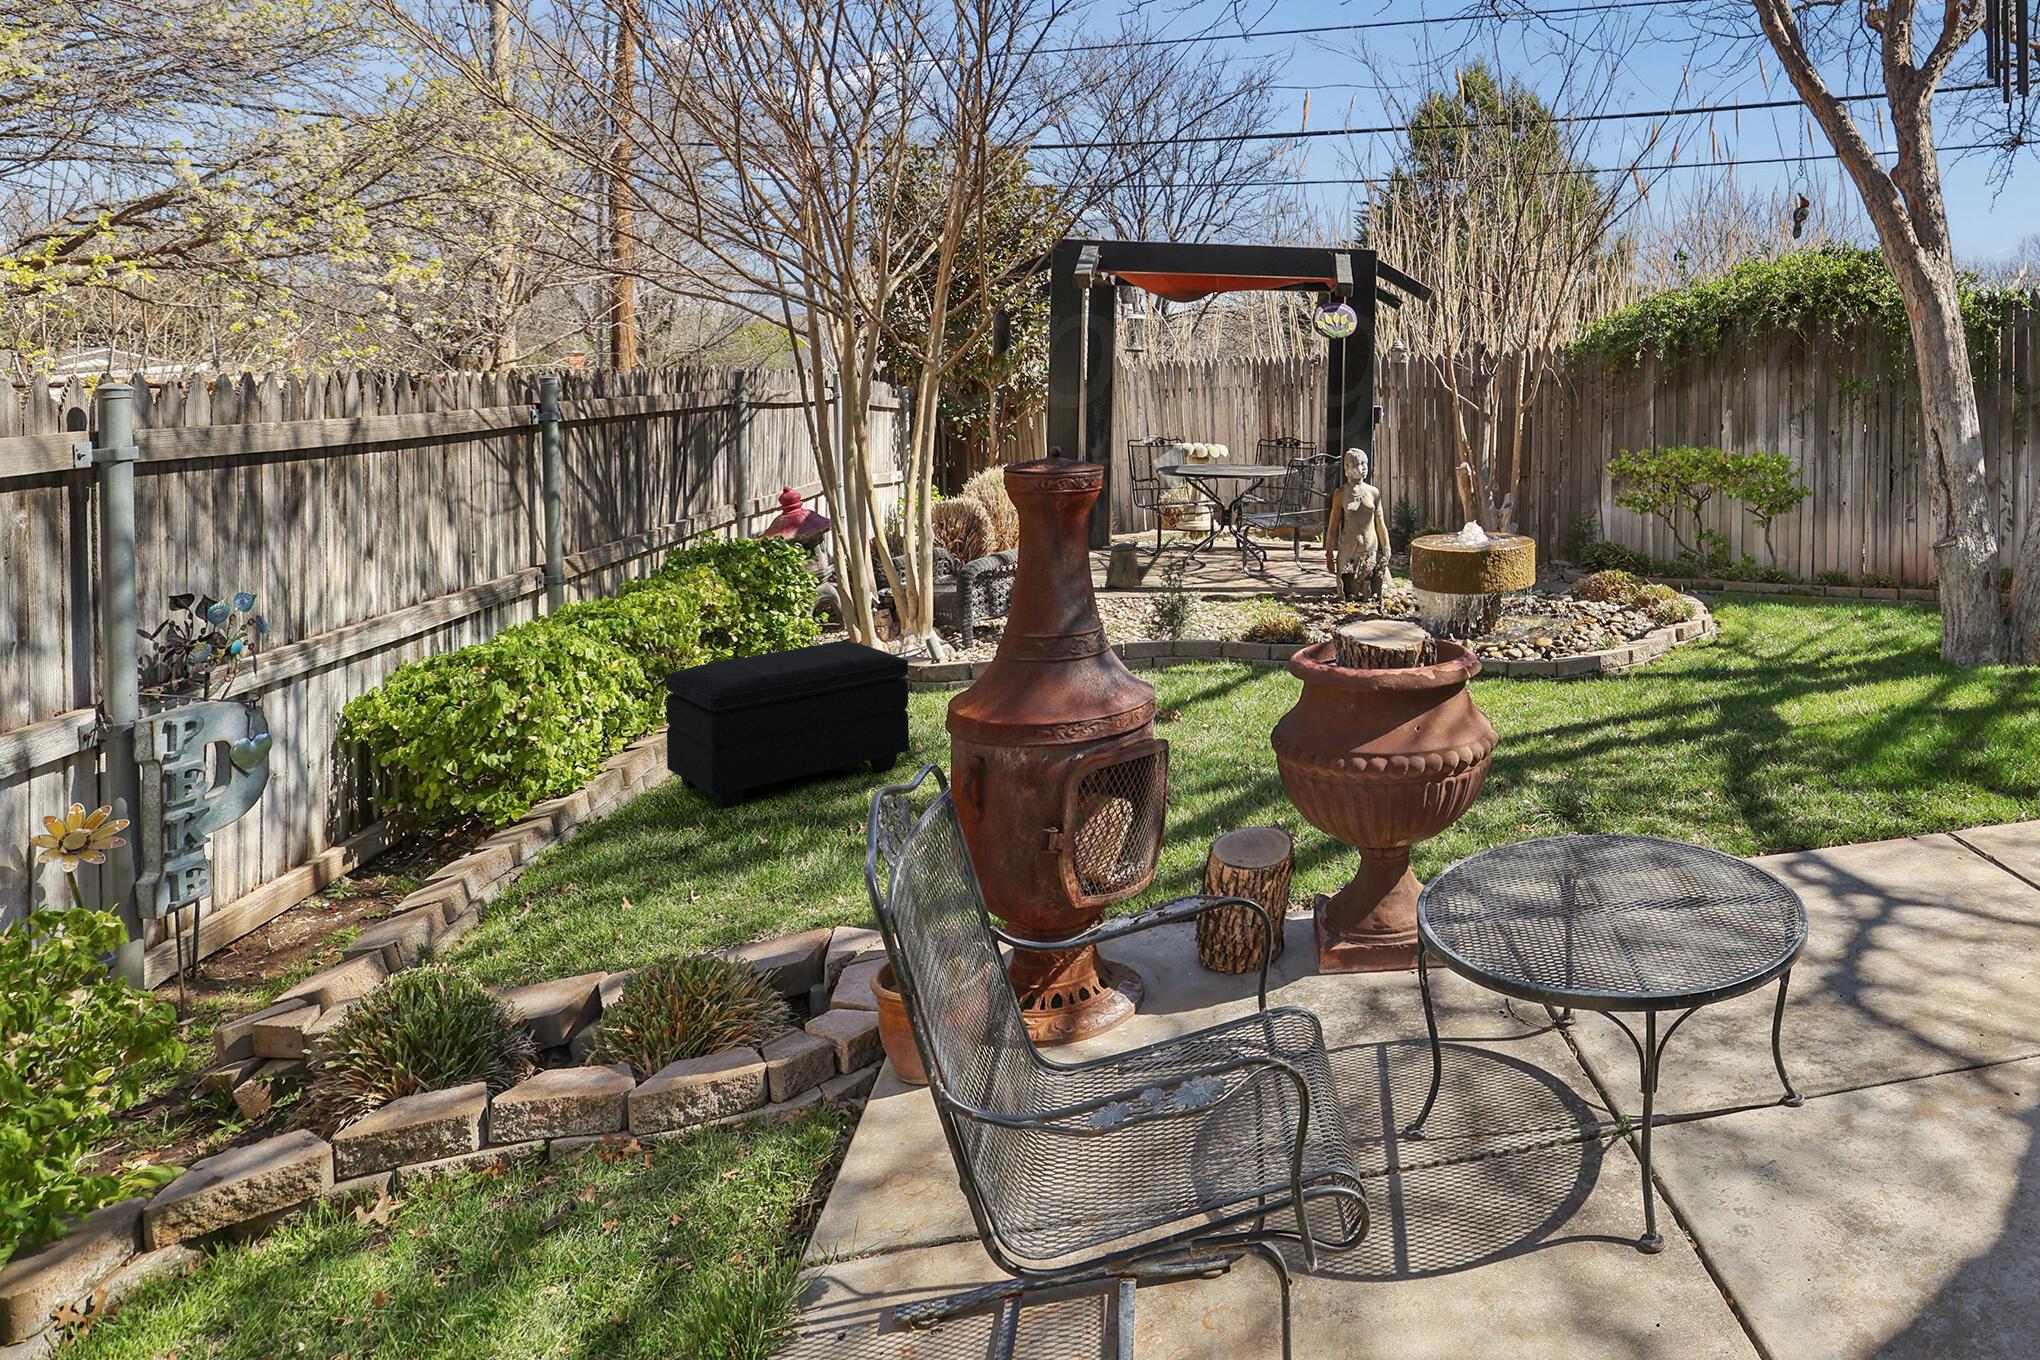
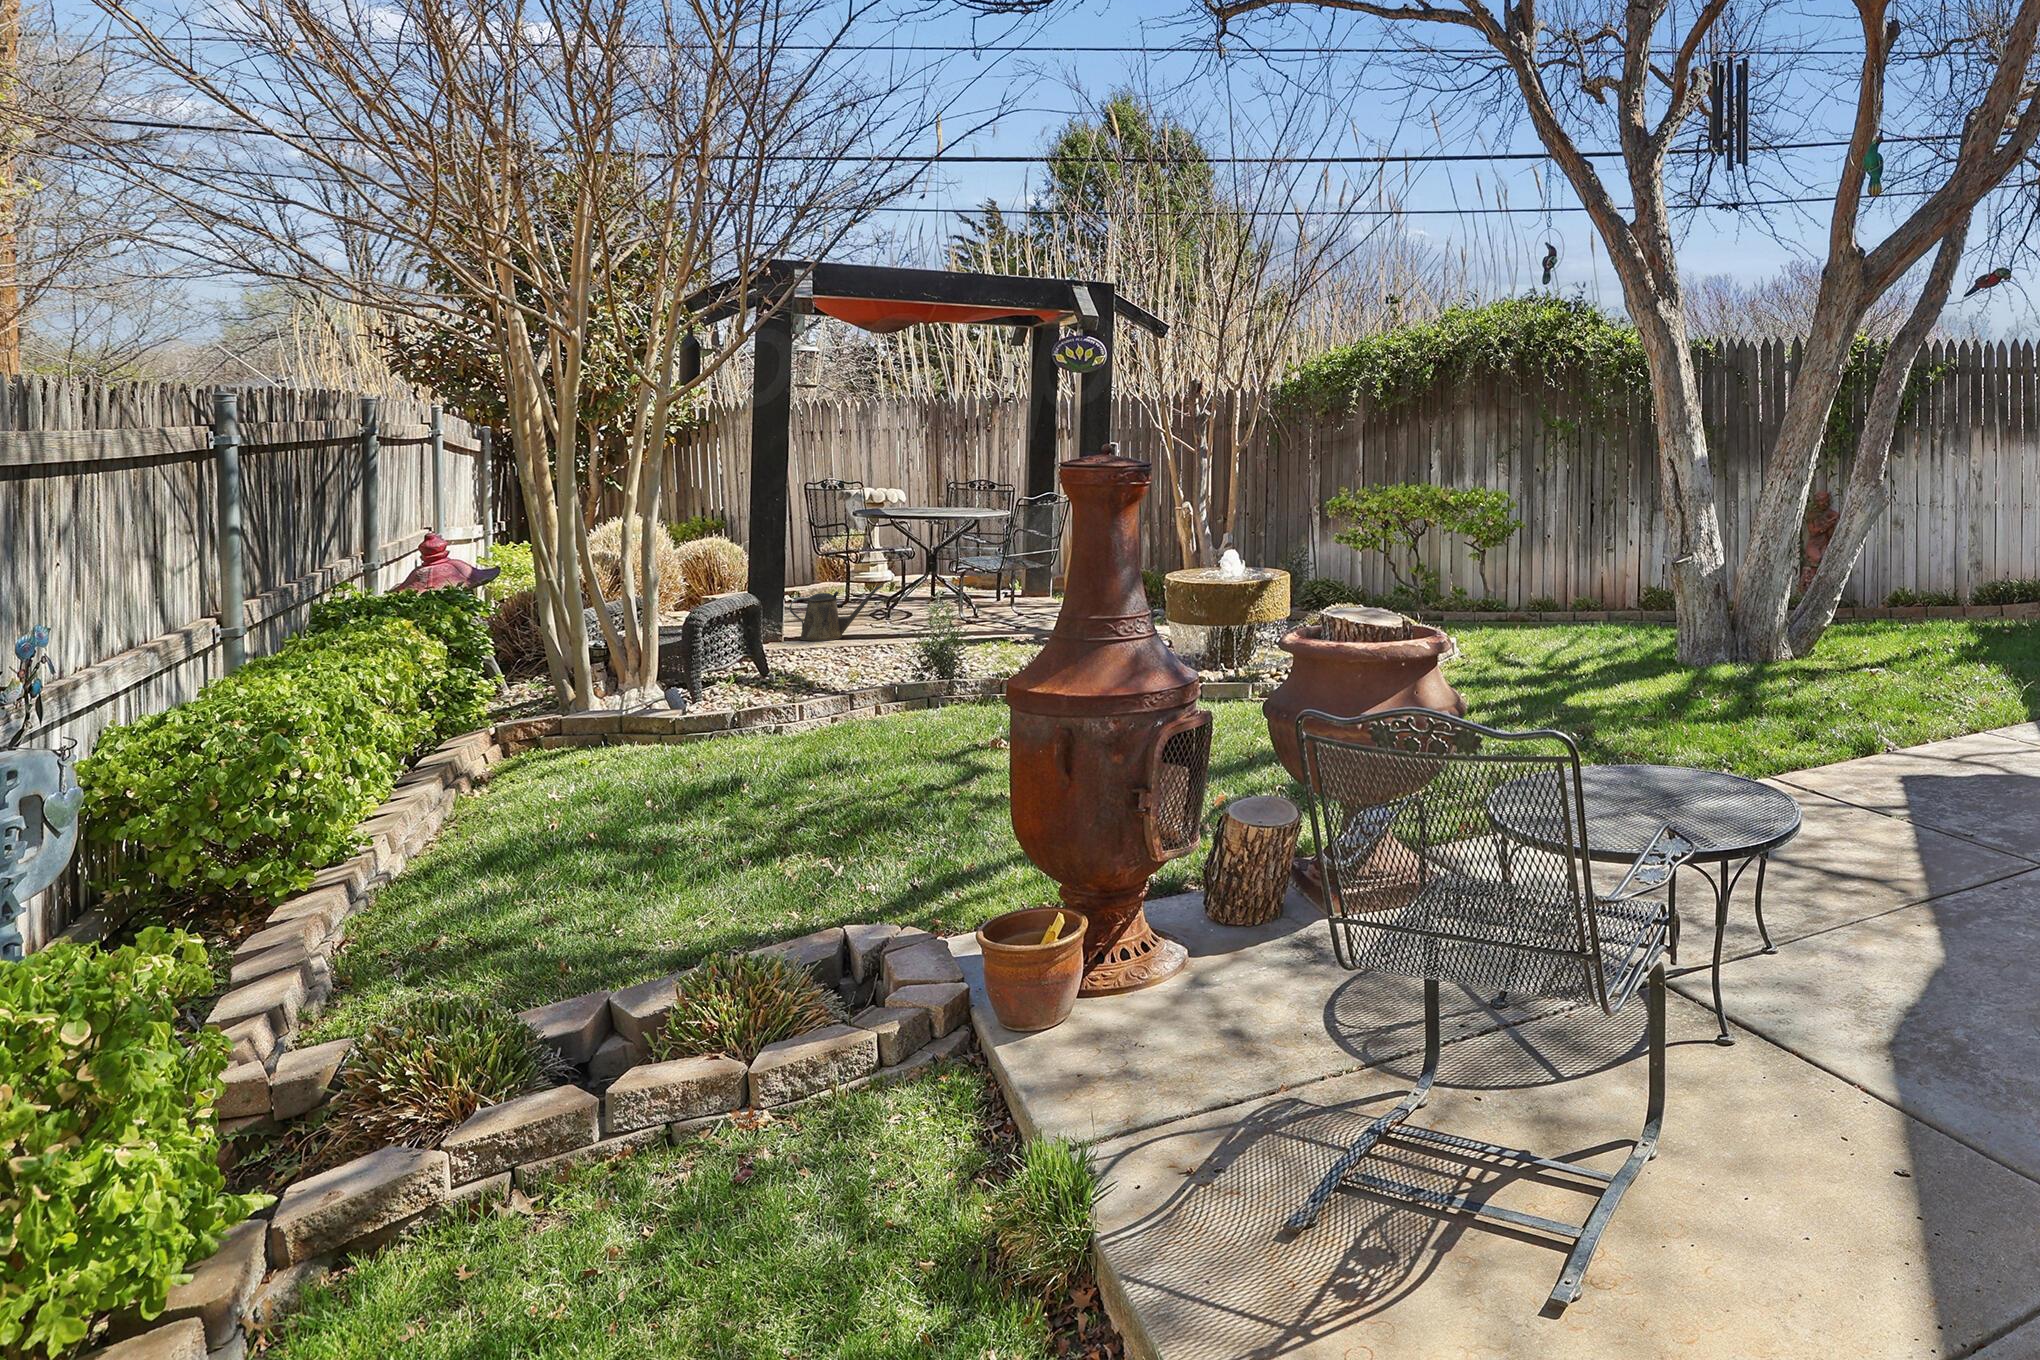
footstool: present [666,642,909,808] -> none [461,690,738,865]

